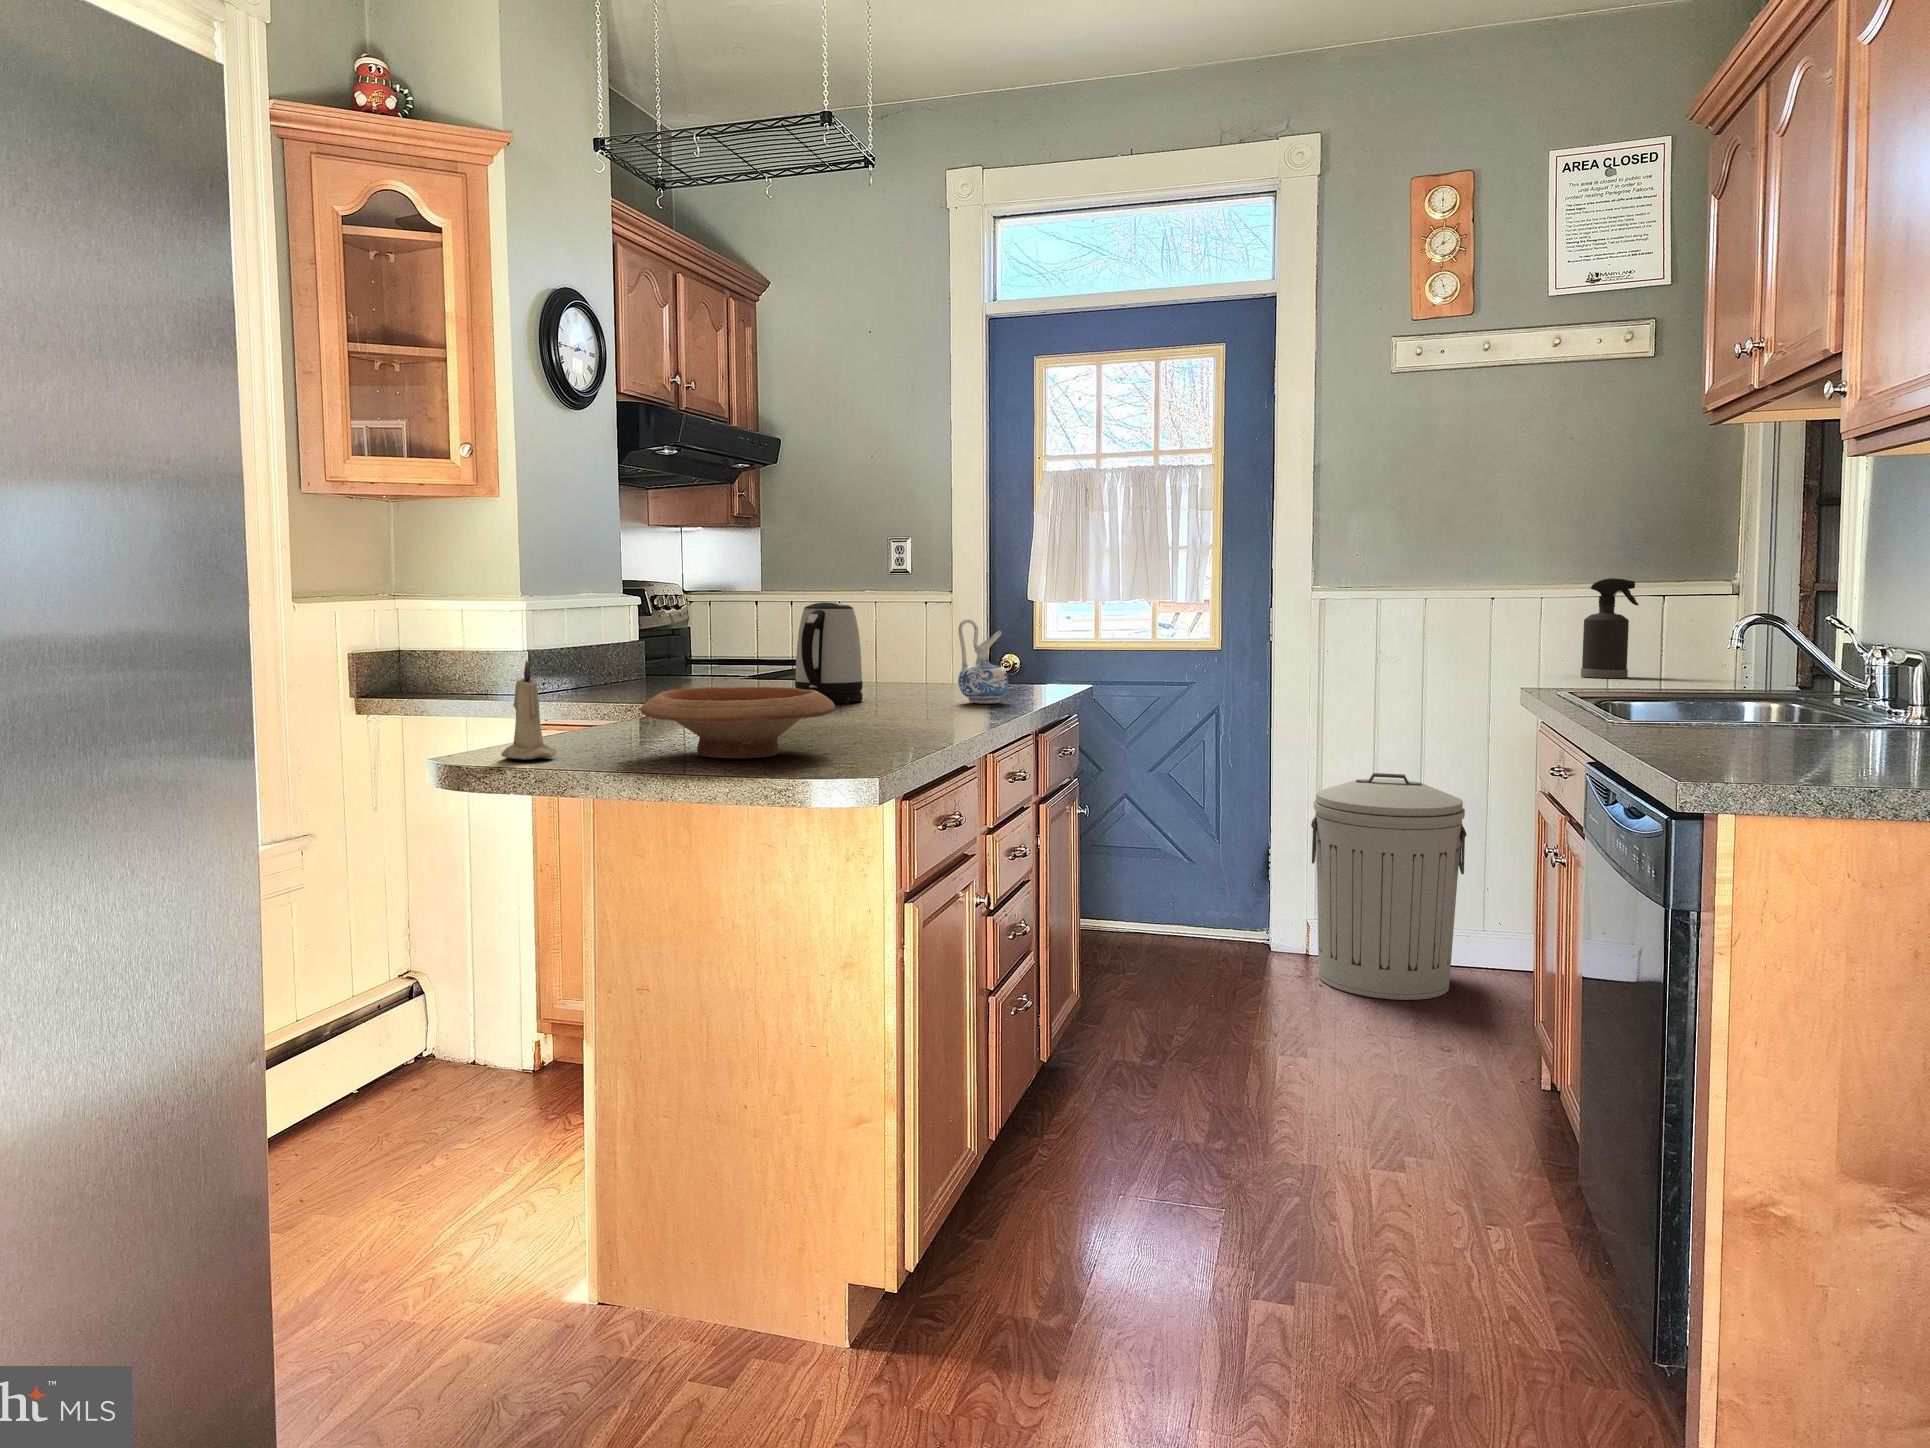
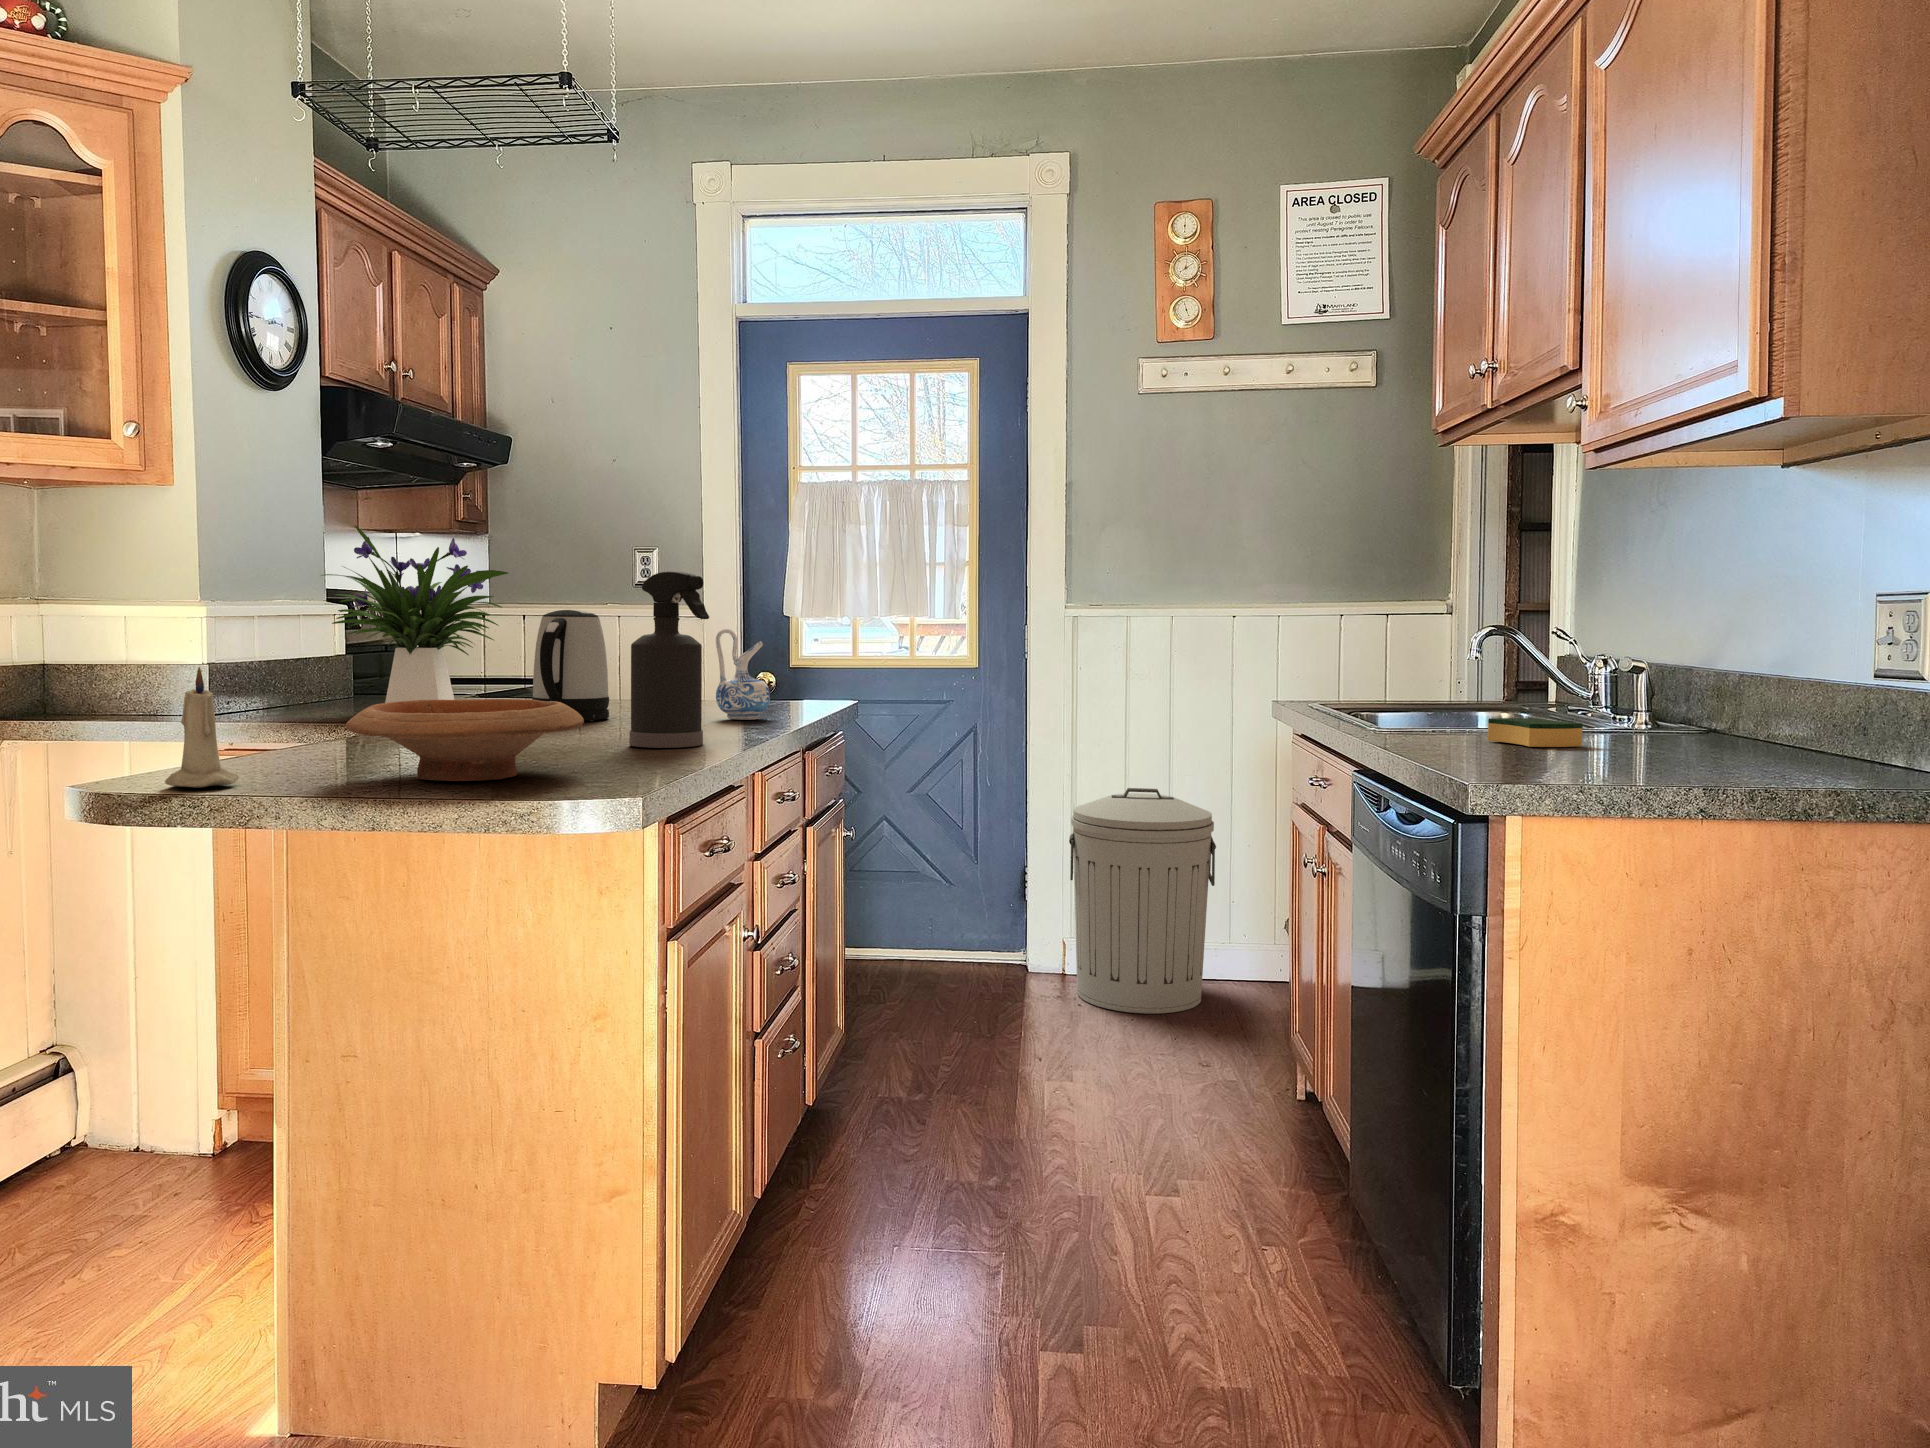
flower arrangement: none [617,527,776,694] -> present [322,525,508,703]
spray bottle: present [1581,578,1639,678] -> present [629,571,709,748]
sponge: none [1733,712,1837,743] -> present [1488,718,1583,747]

